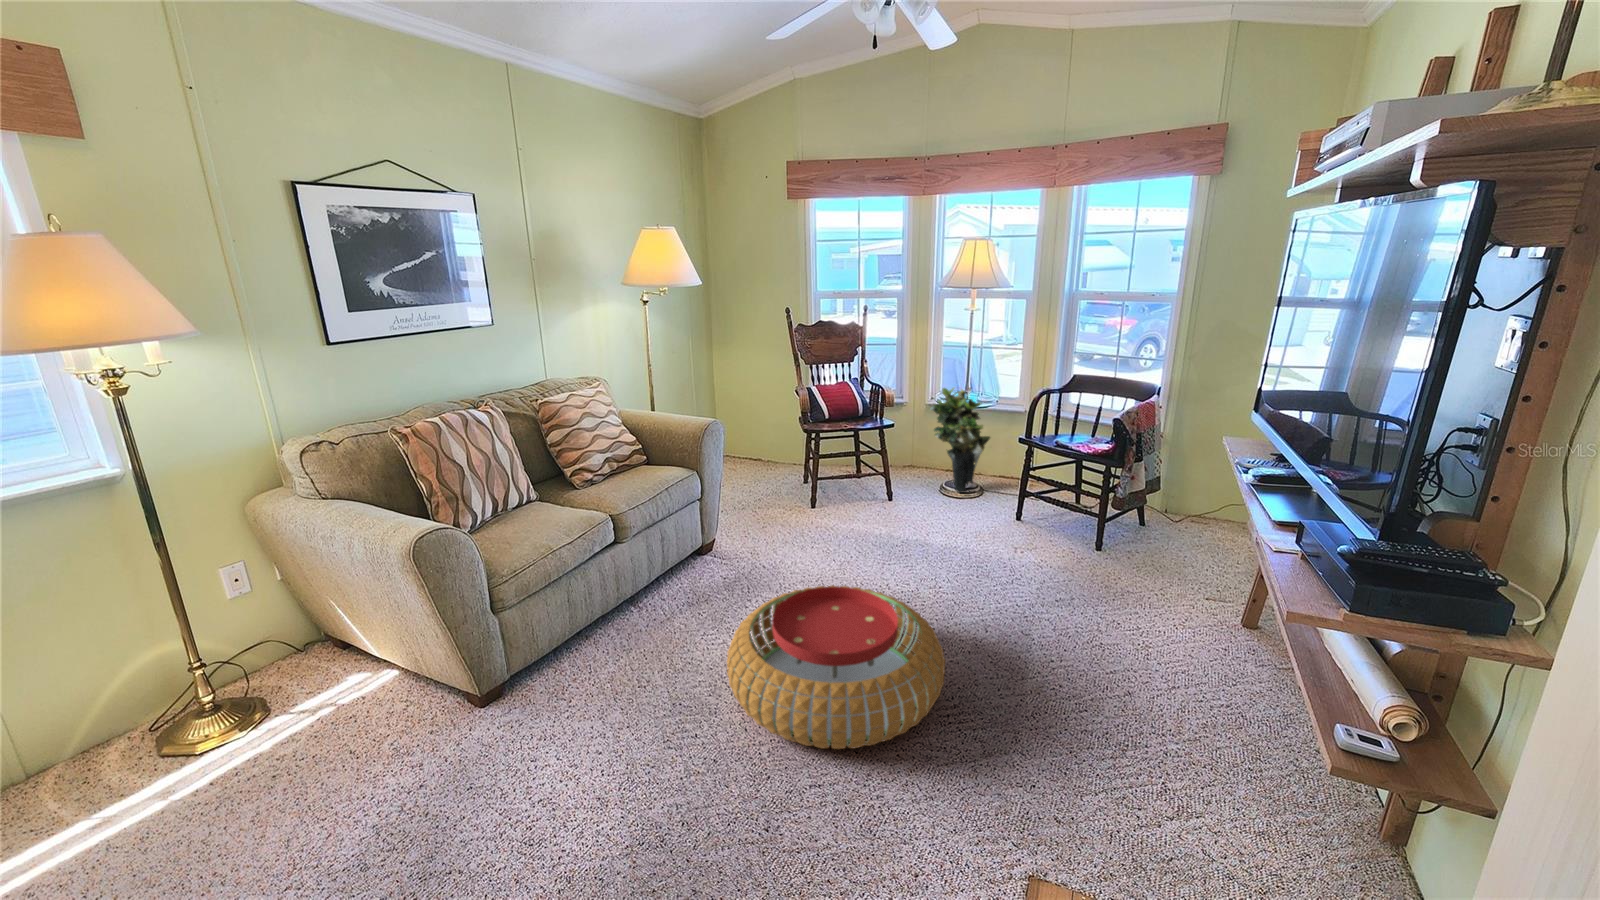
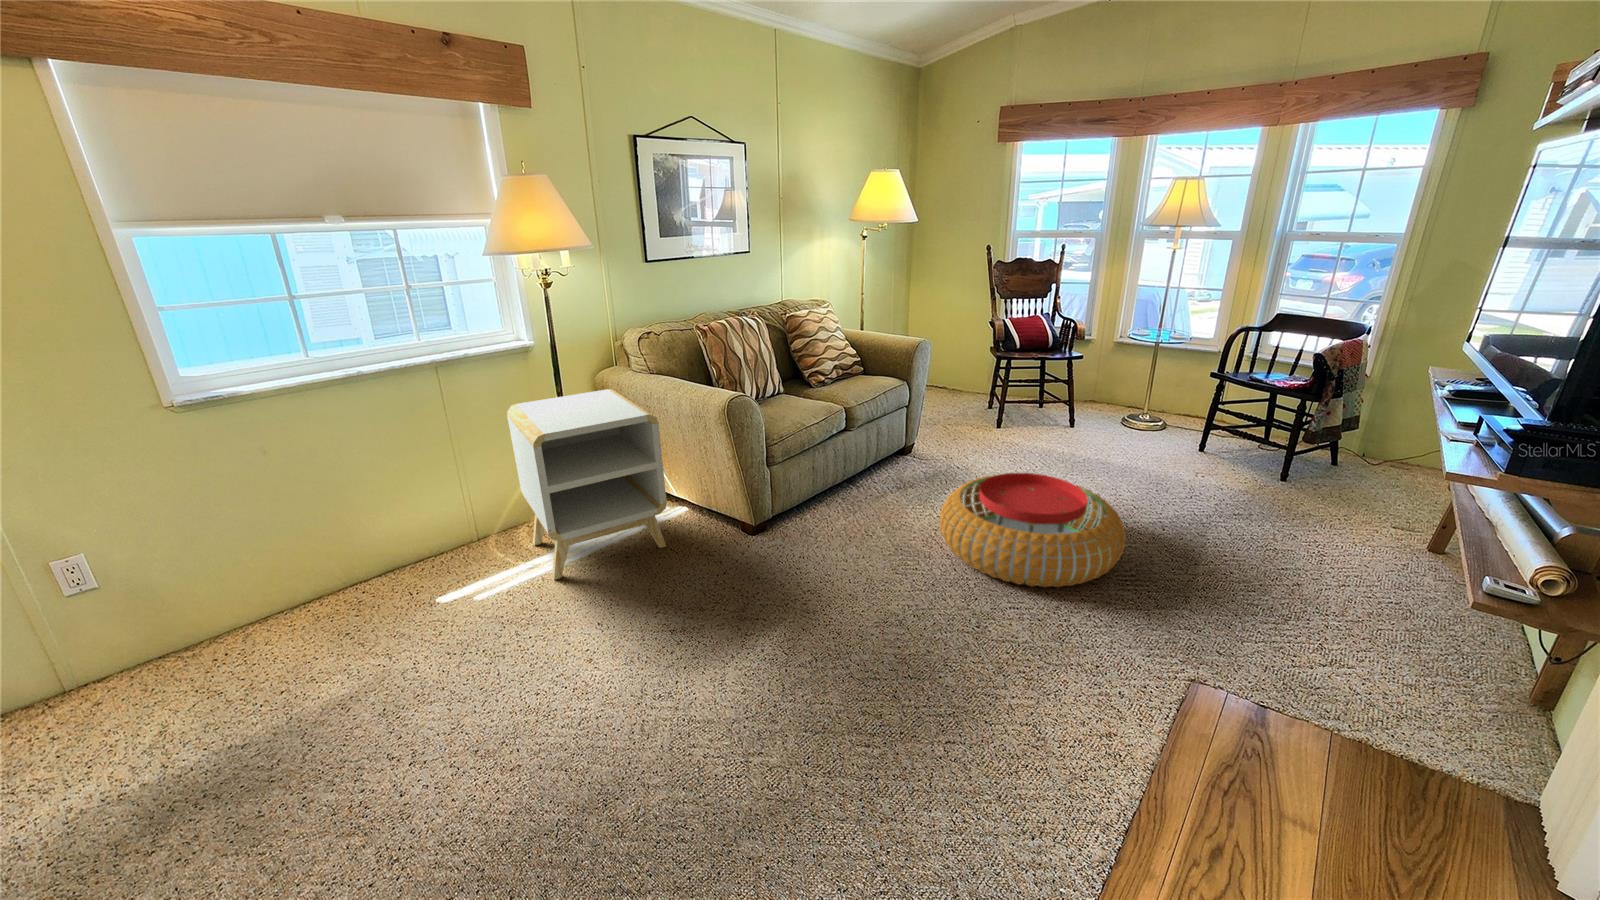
potted plant: present [931,388,990,493] -> none [1119,325,1180,426]
side table: none [31,529,339,856] -> present [507,389,667,580]

